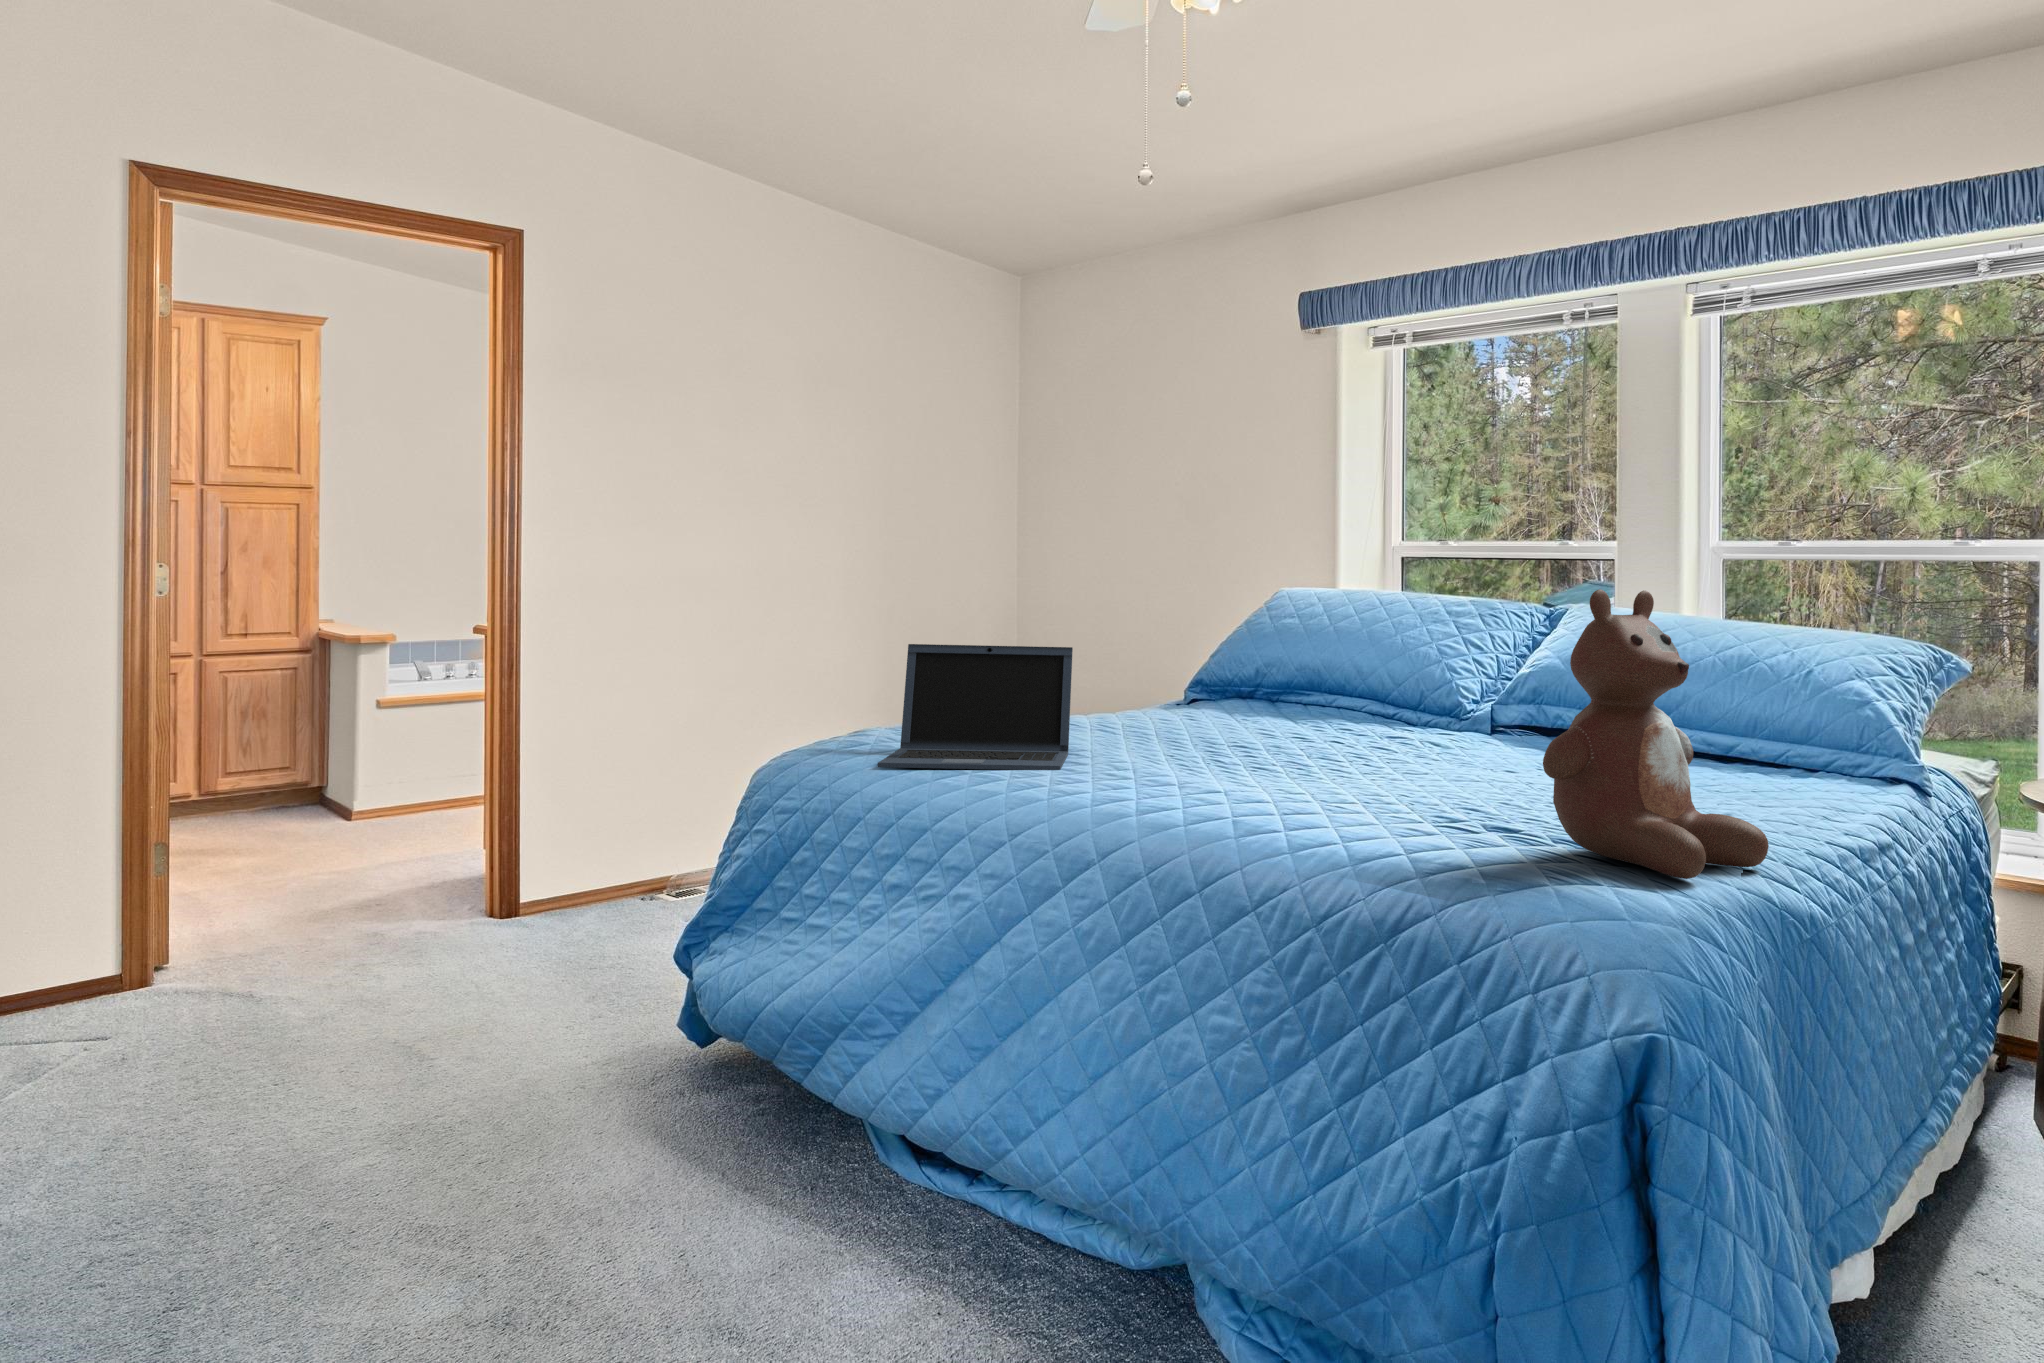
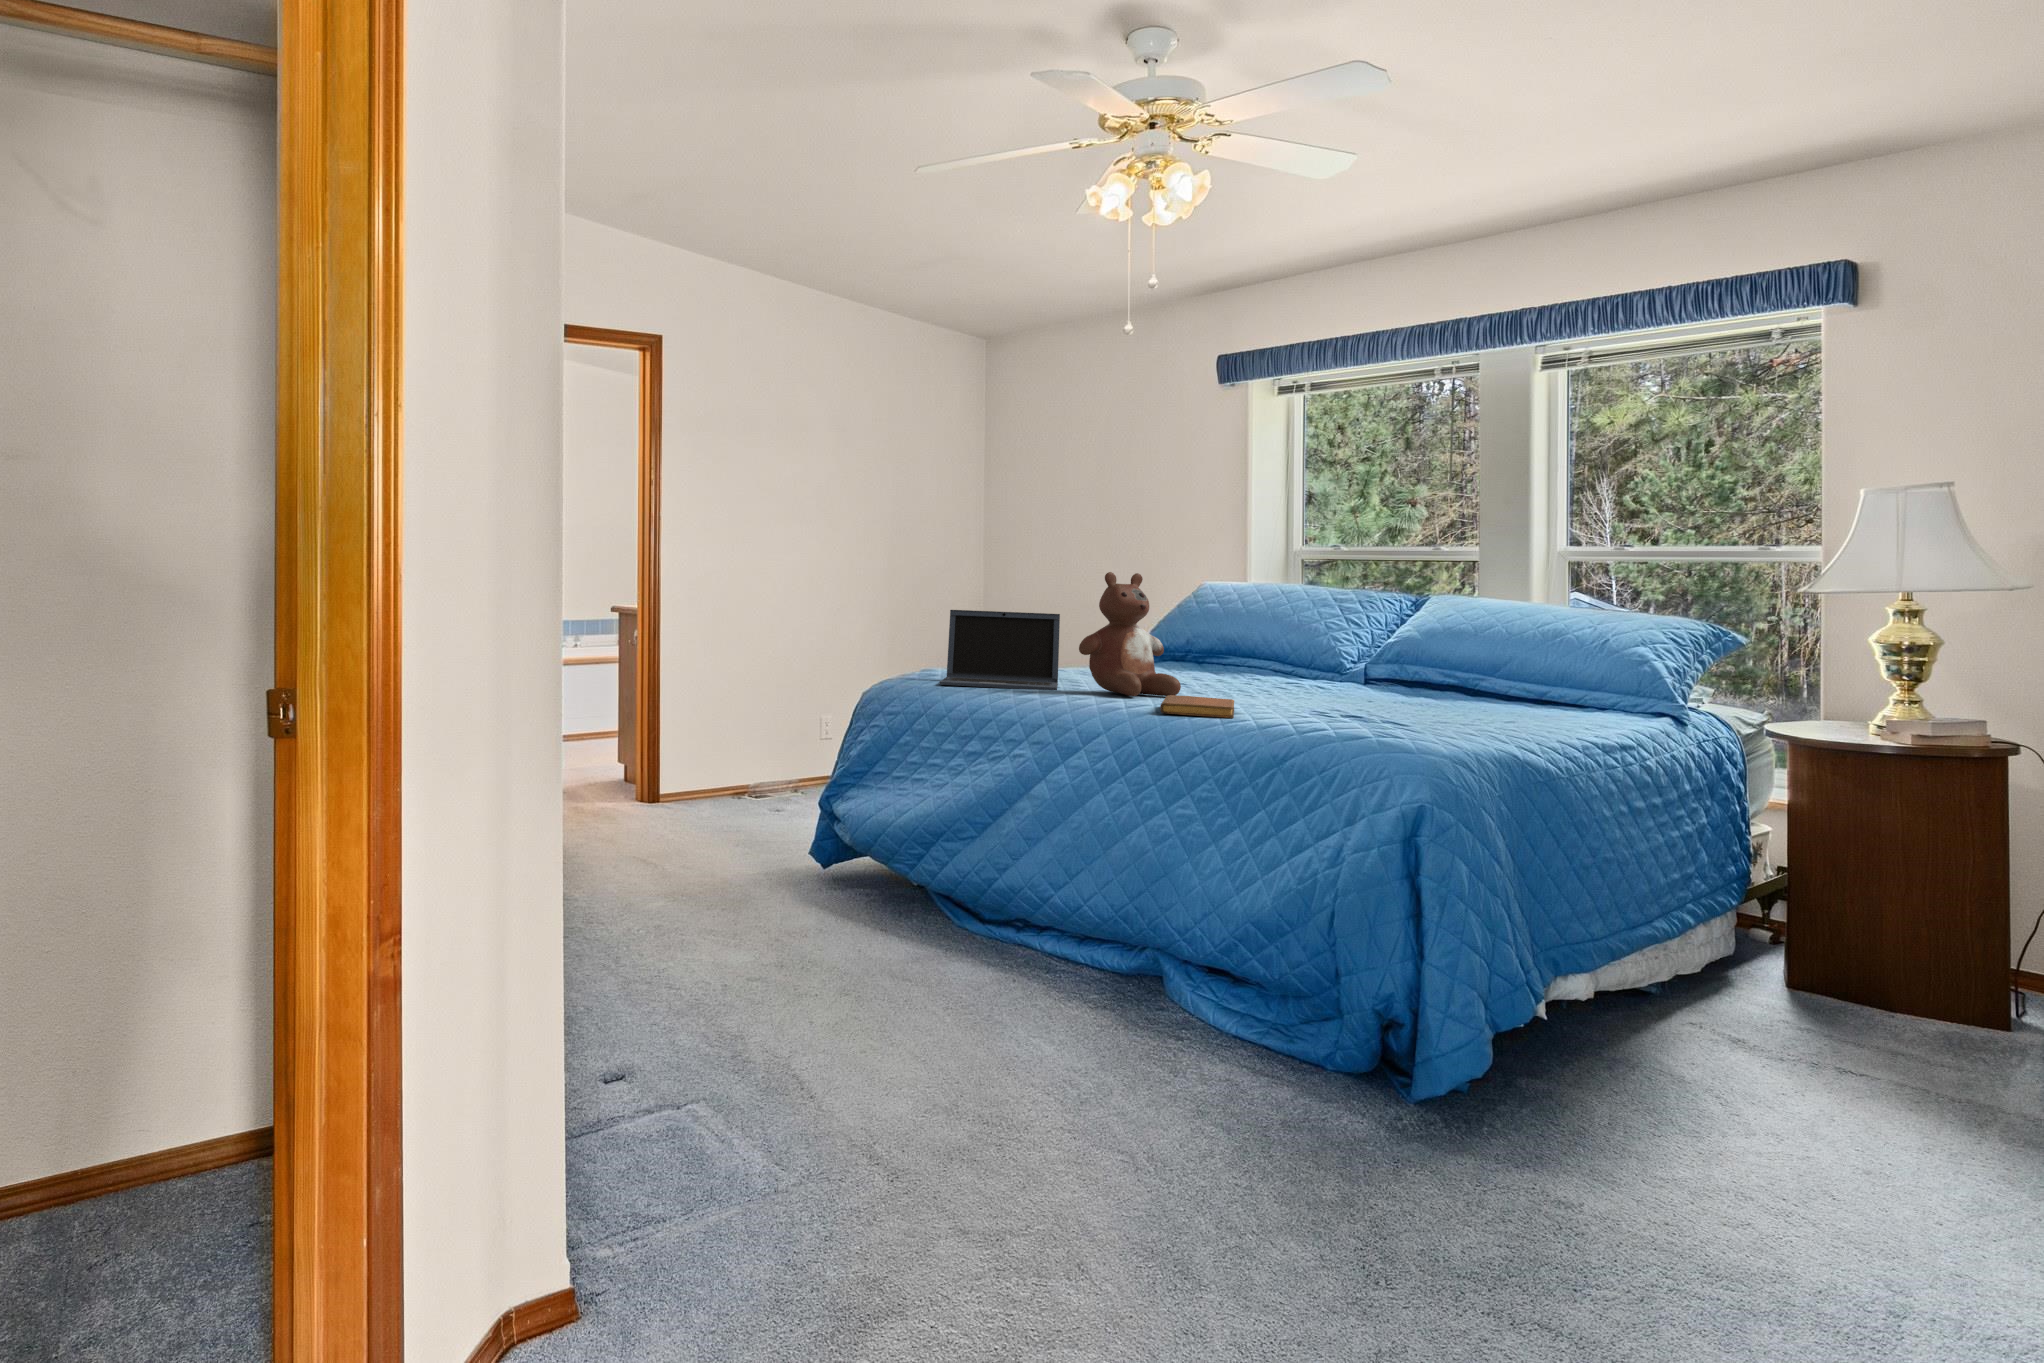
stuffed bear: present [1543,590,1769,879] -> present [1079,572,1181,696]
notebook: none [1203,790,1322,839] -> present [1160,695,1234,718]

